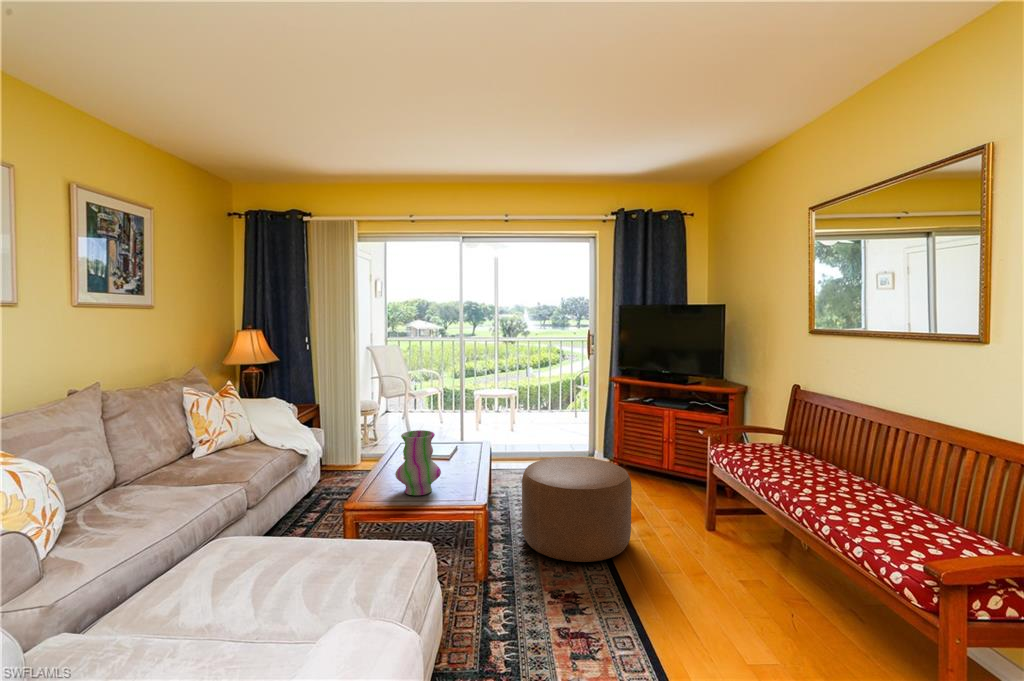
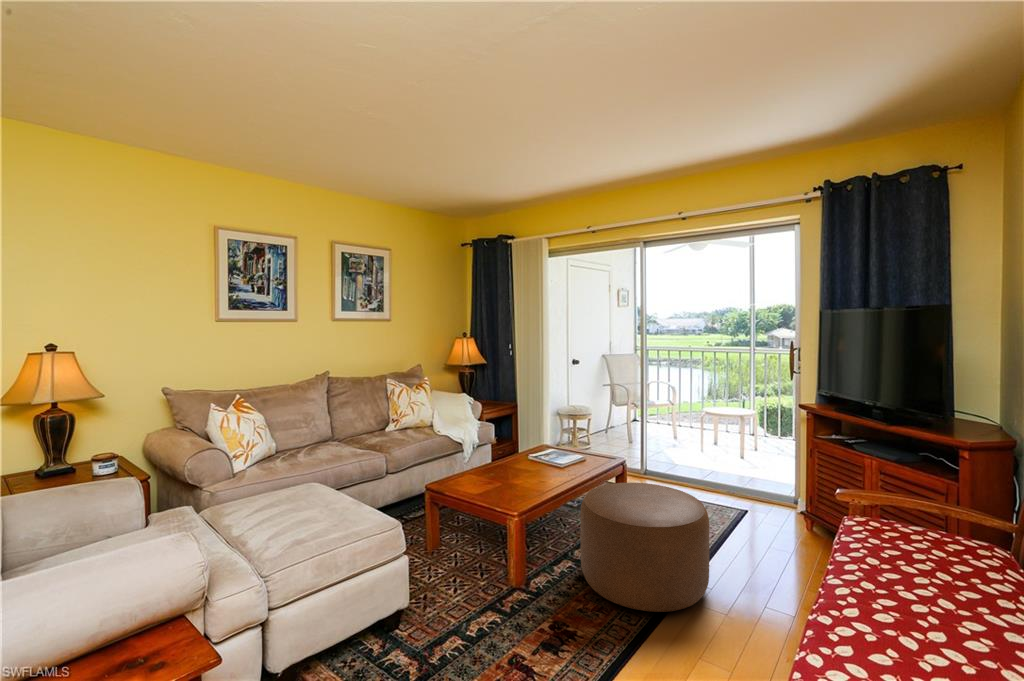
vase: present [395,430,441,495] -> none [465,430,506,489]

